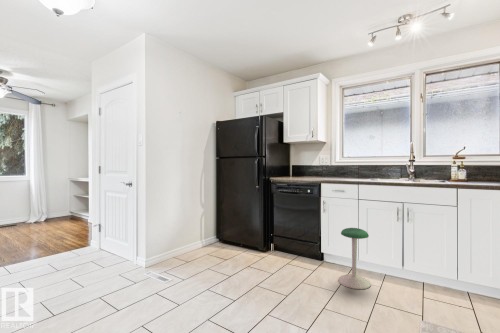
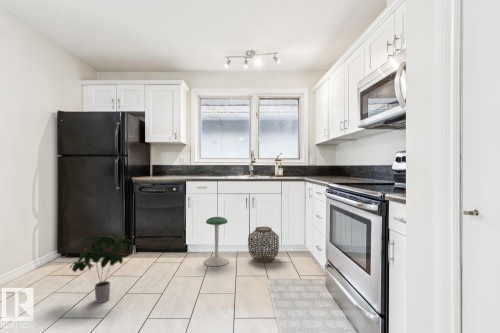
potted plant: none [205,233,255,300] -> present [70,234,134,303]
woven basket: none [398,249,450,302] -> present [248,227,279,263]

